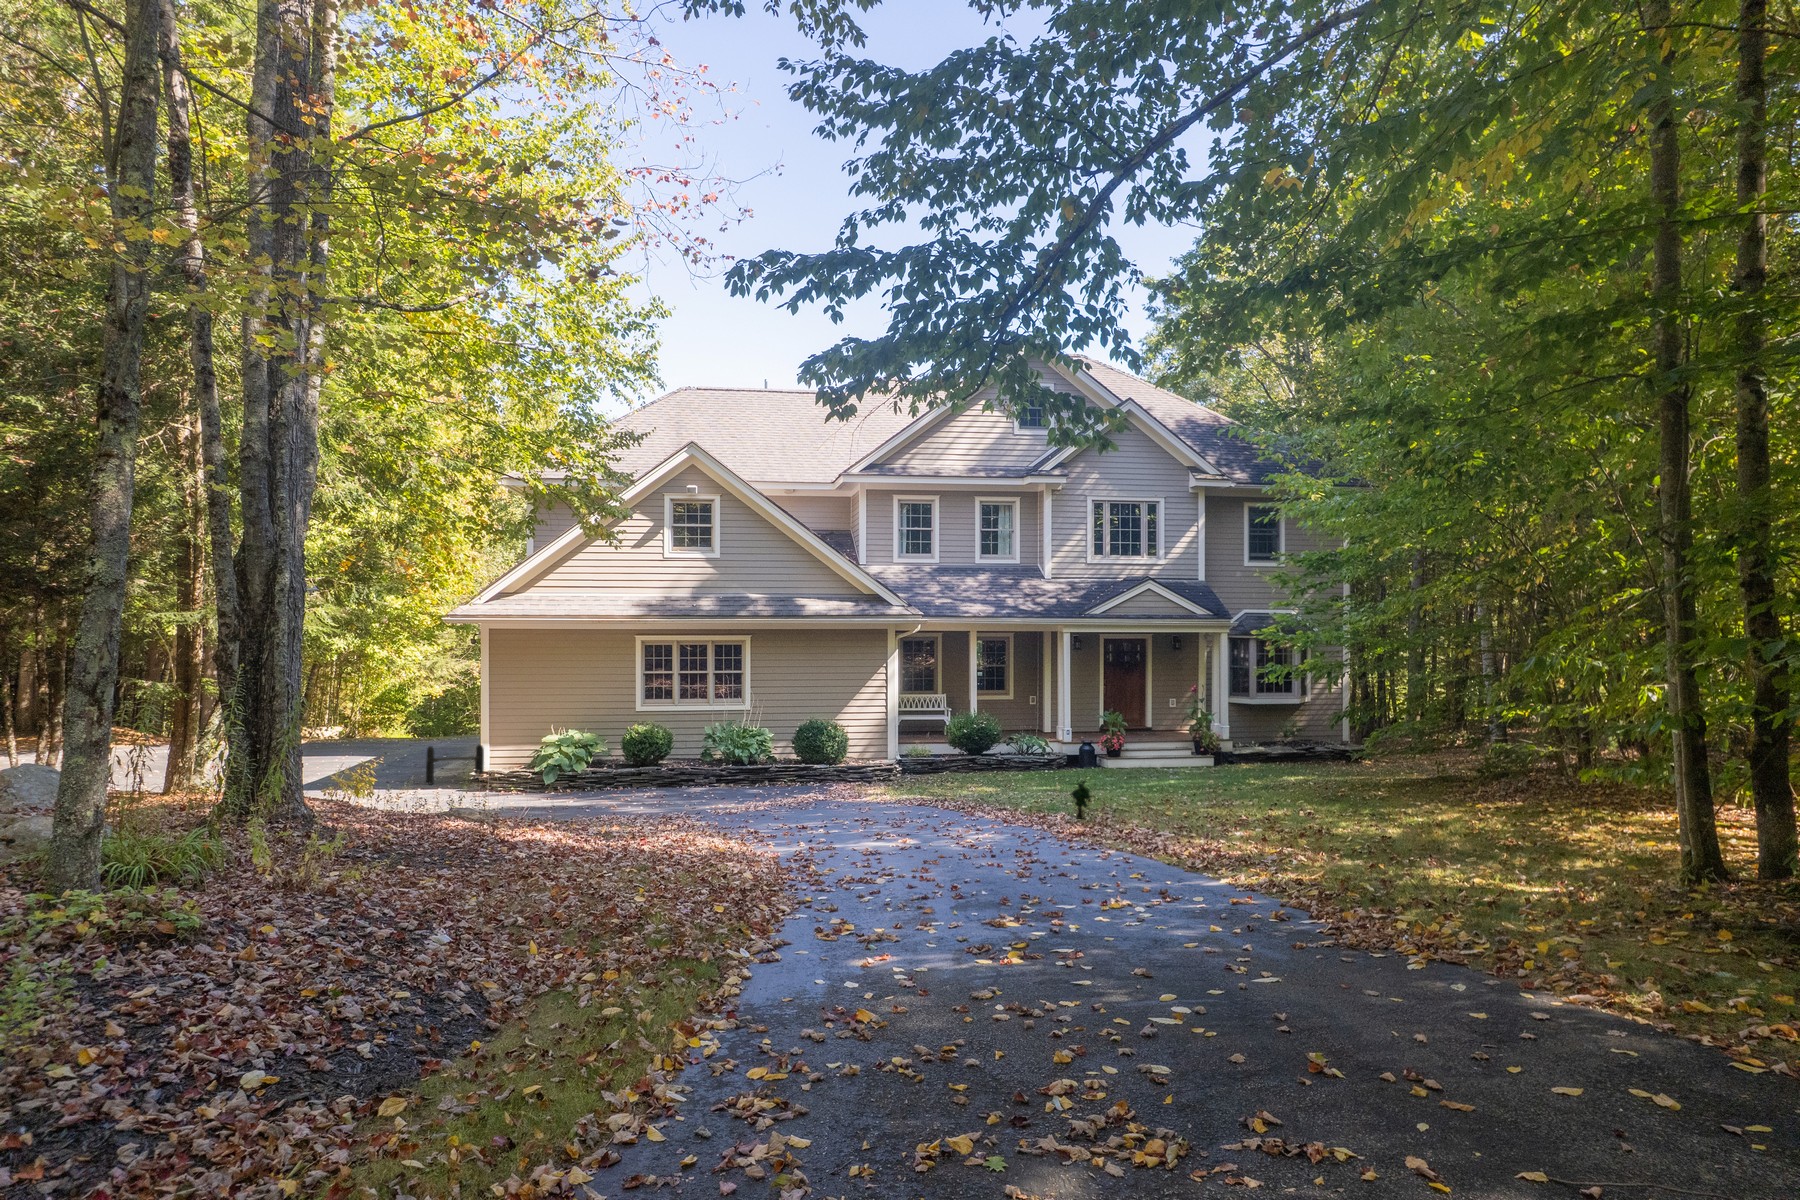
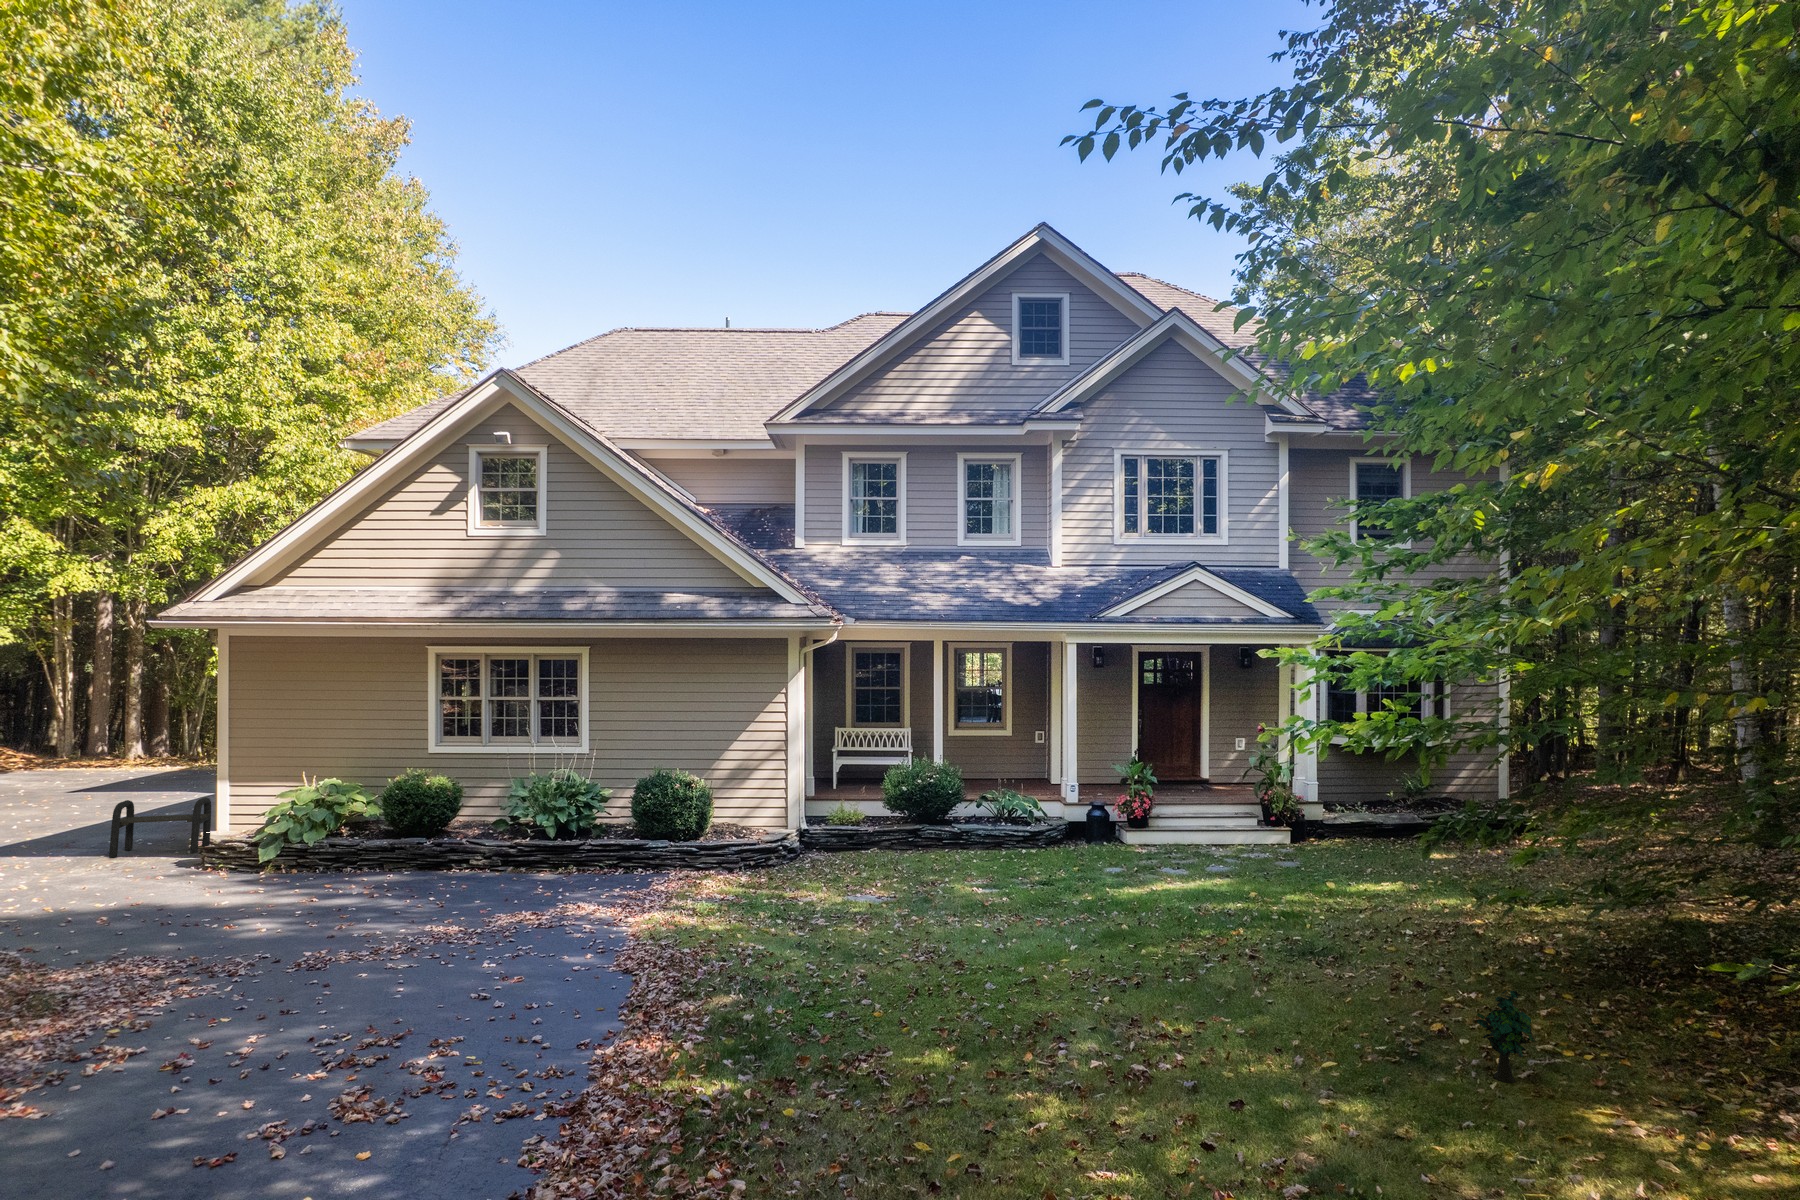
decorative plant: present [1070,780,1090,819] -> present [1474,990,1535,1083]

